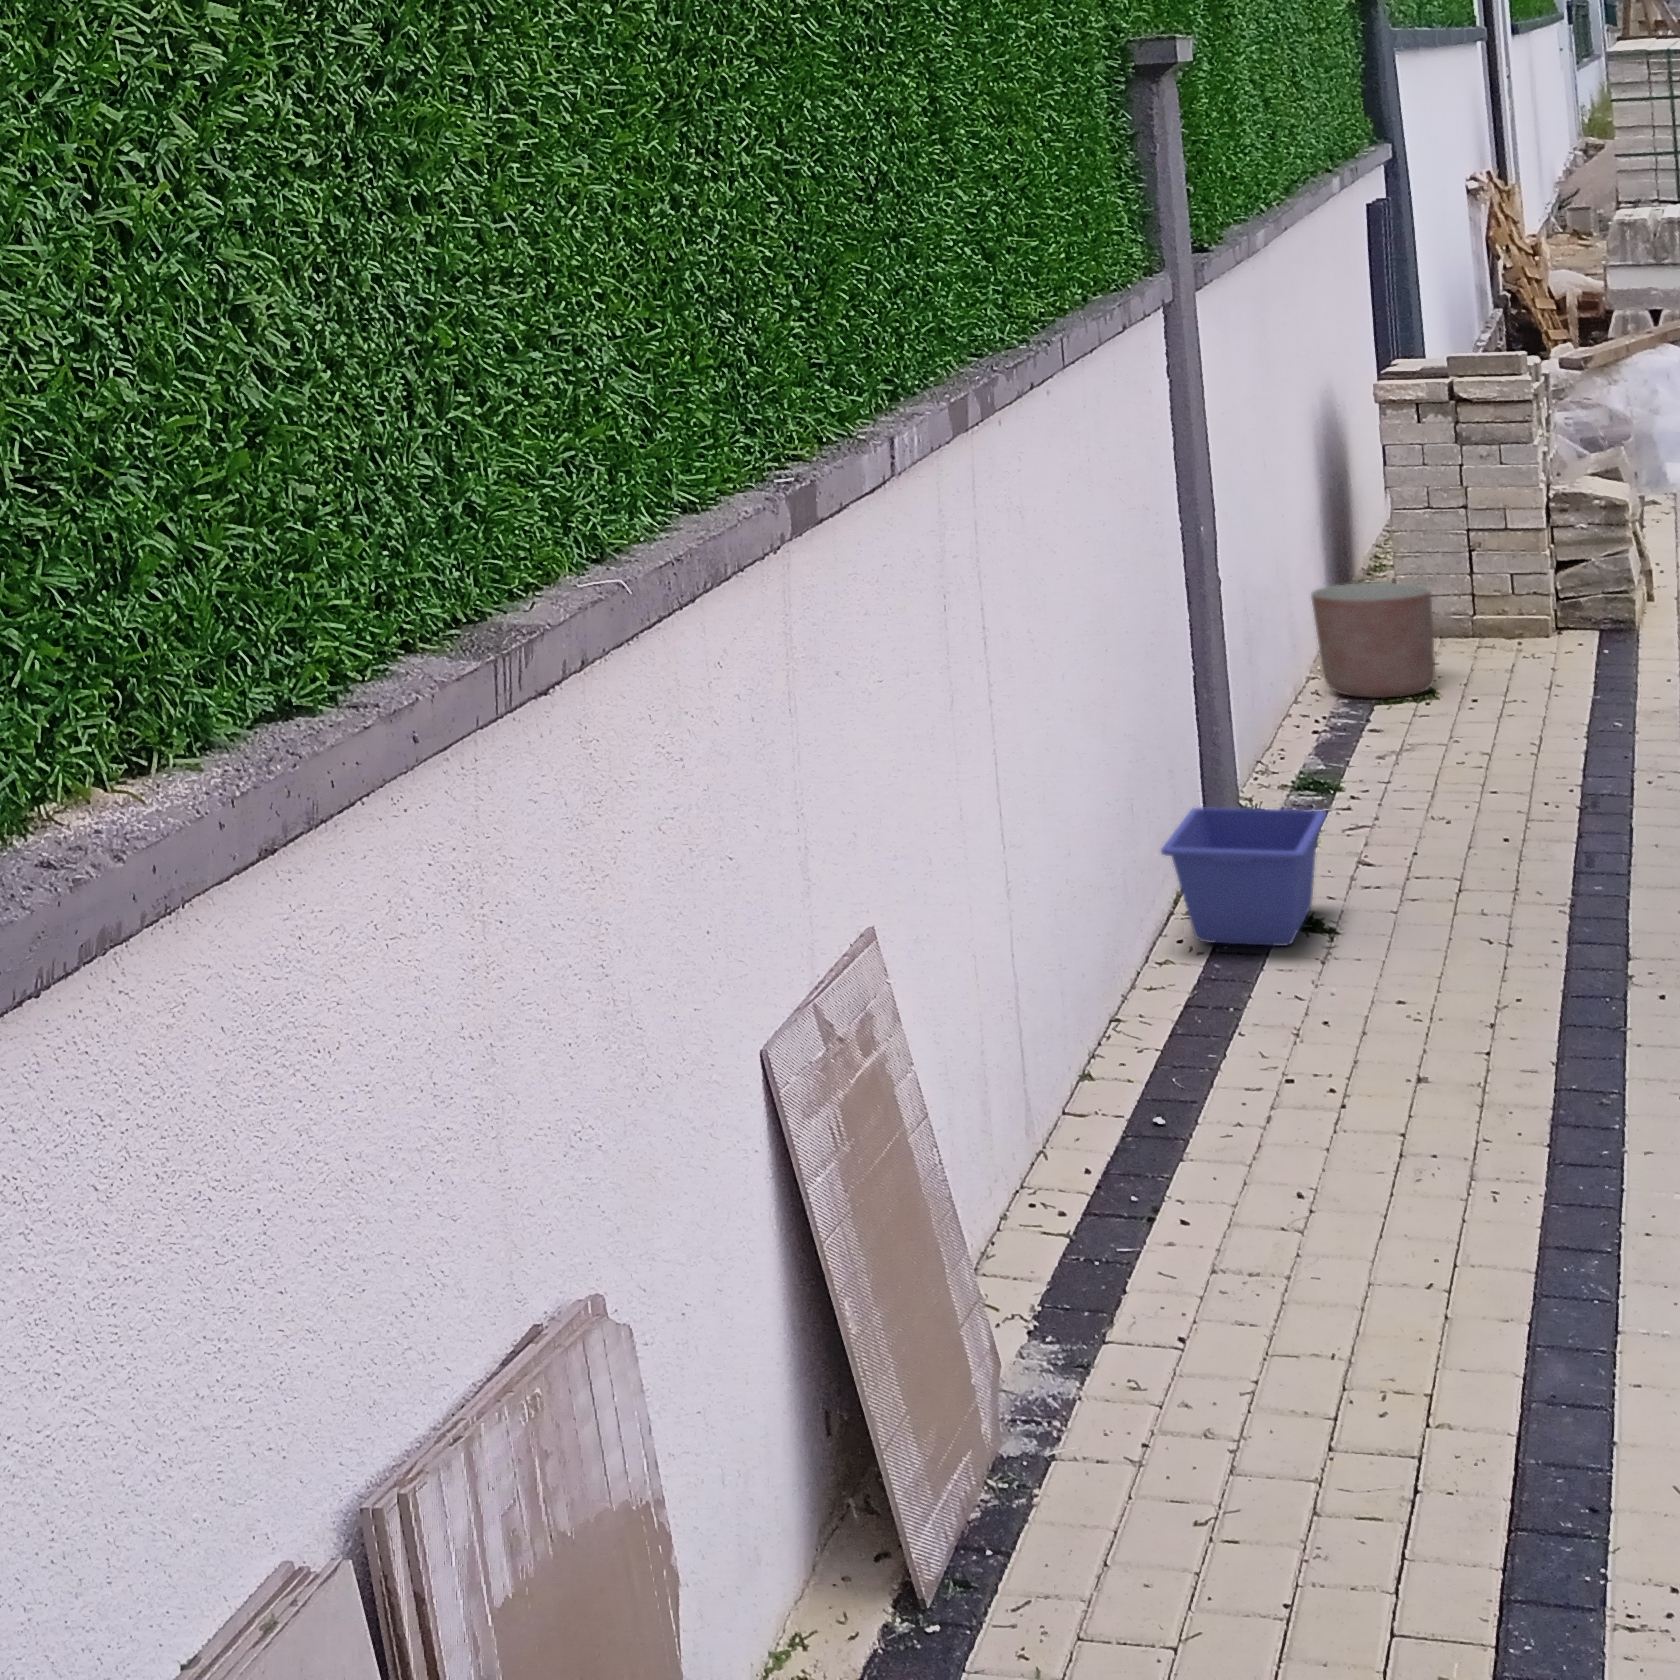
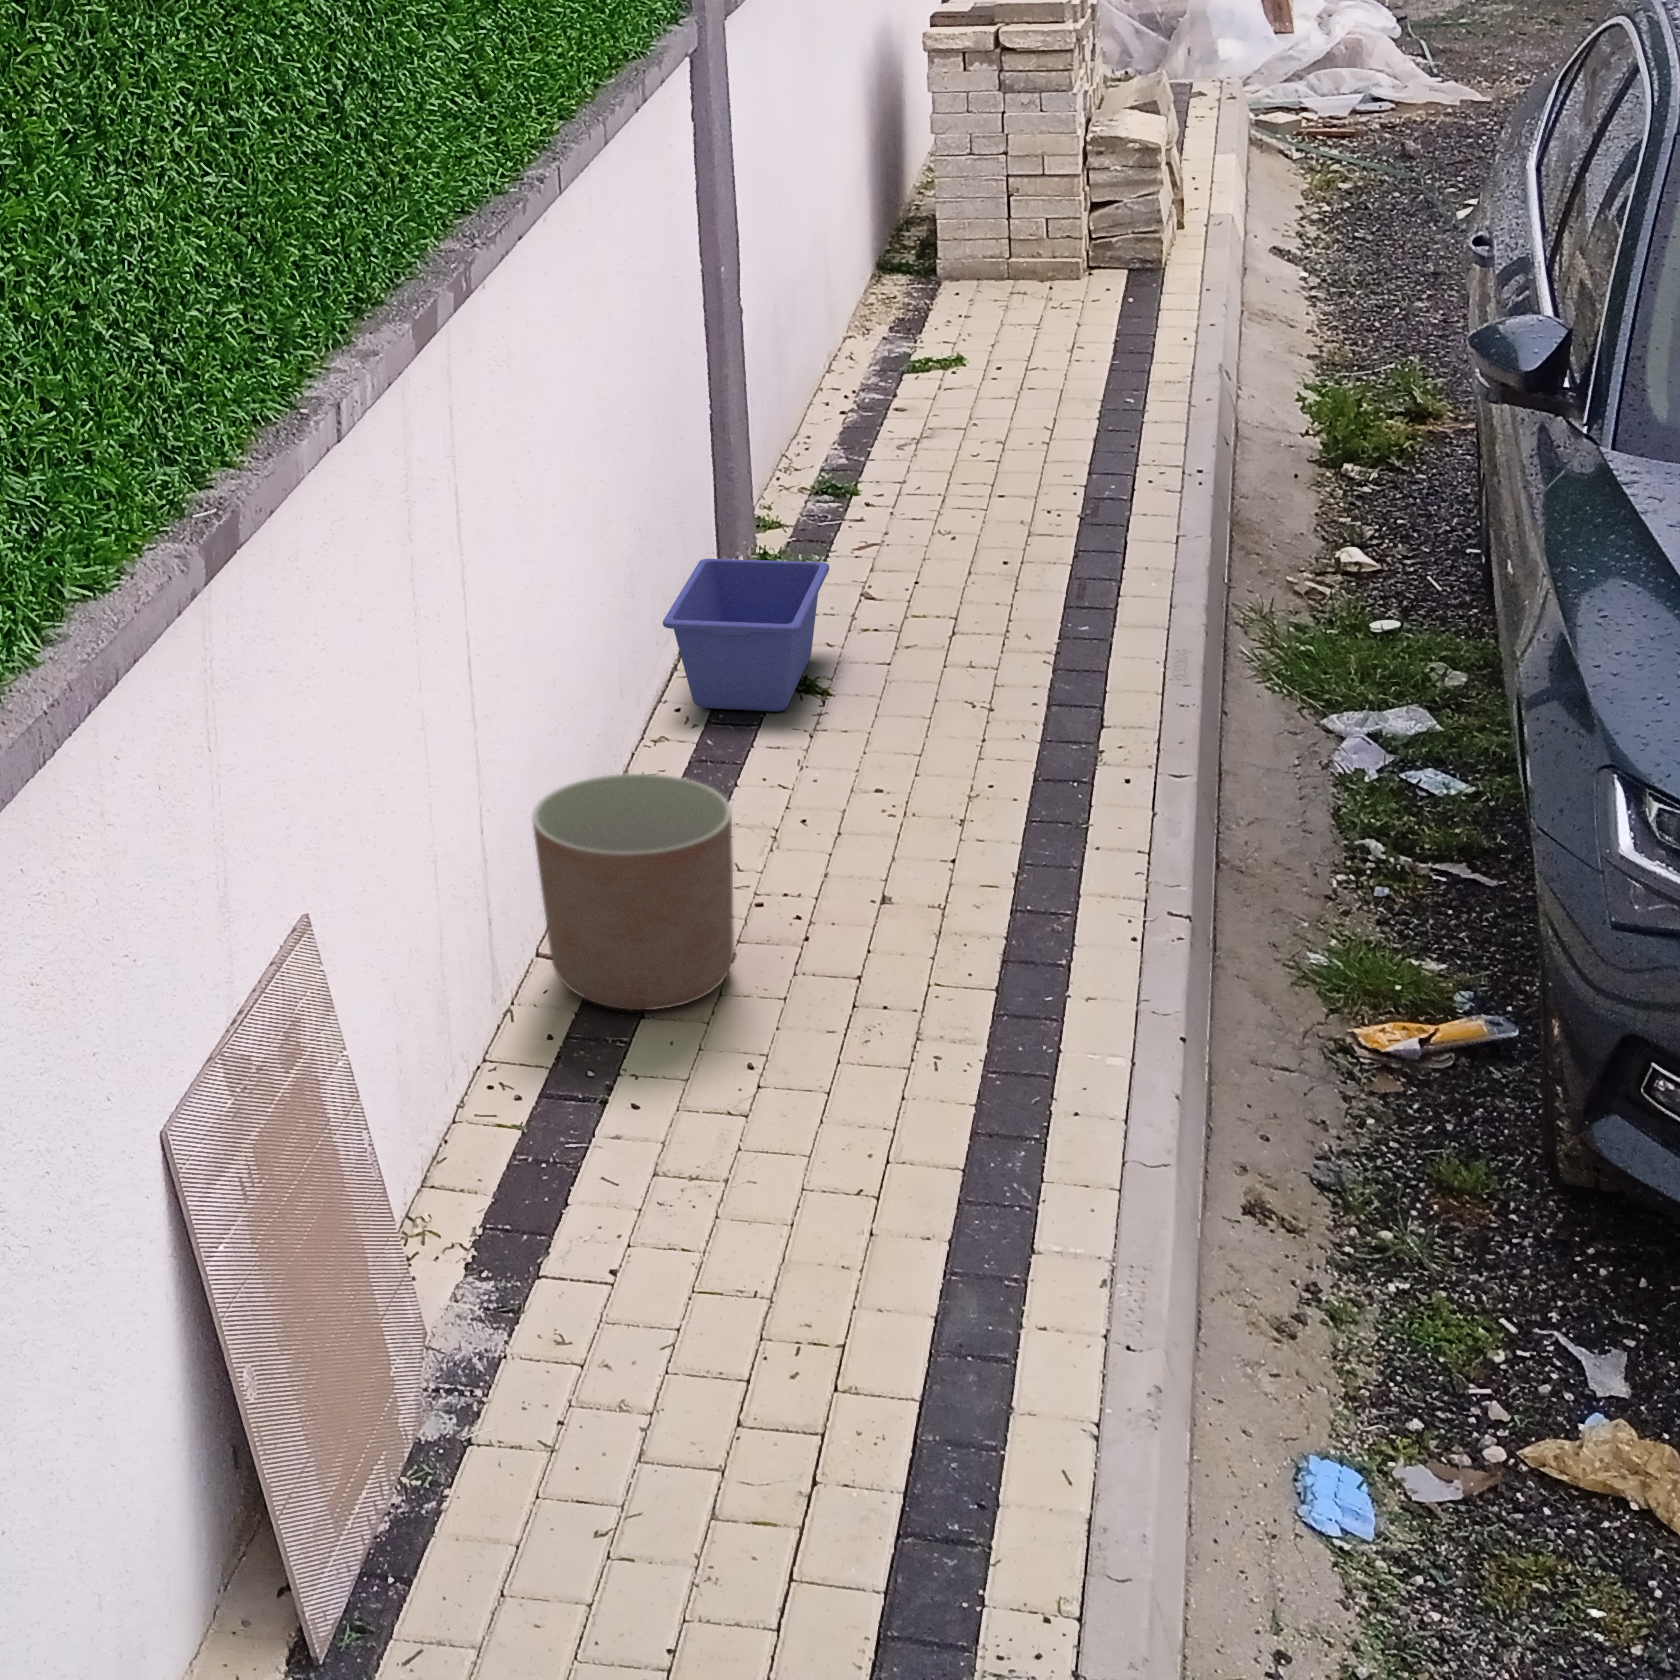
planter: present [1311,583,1435,698] -> present [532,774,734,1010]

